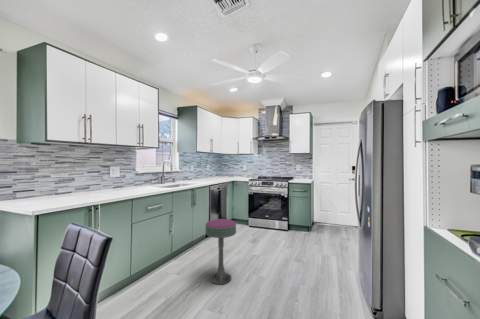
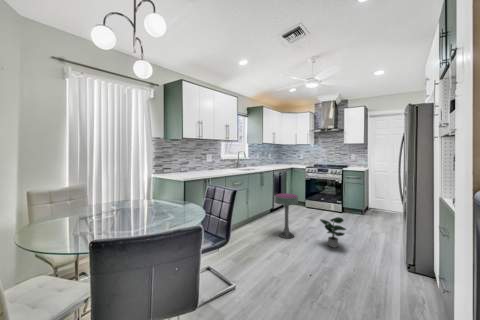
potted plant: none [264,250,299,295] -> present [320,217,346,248]

